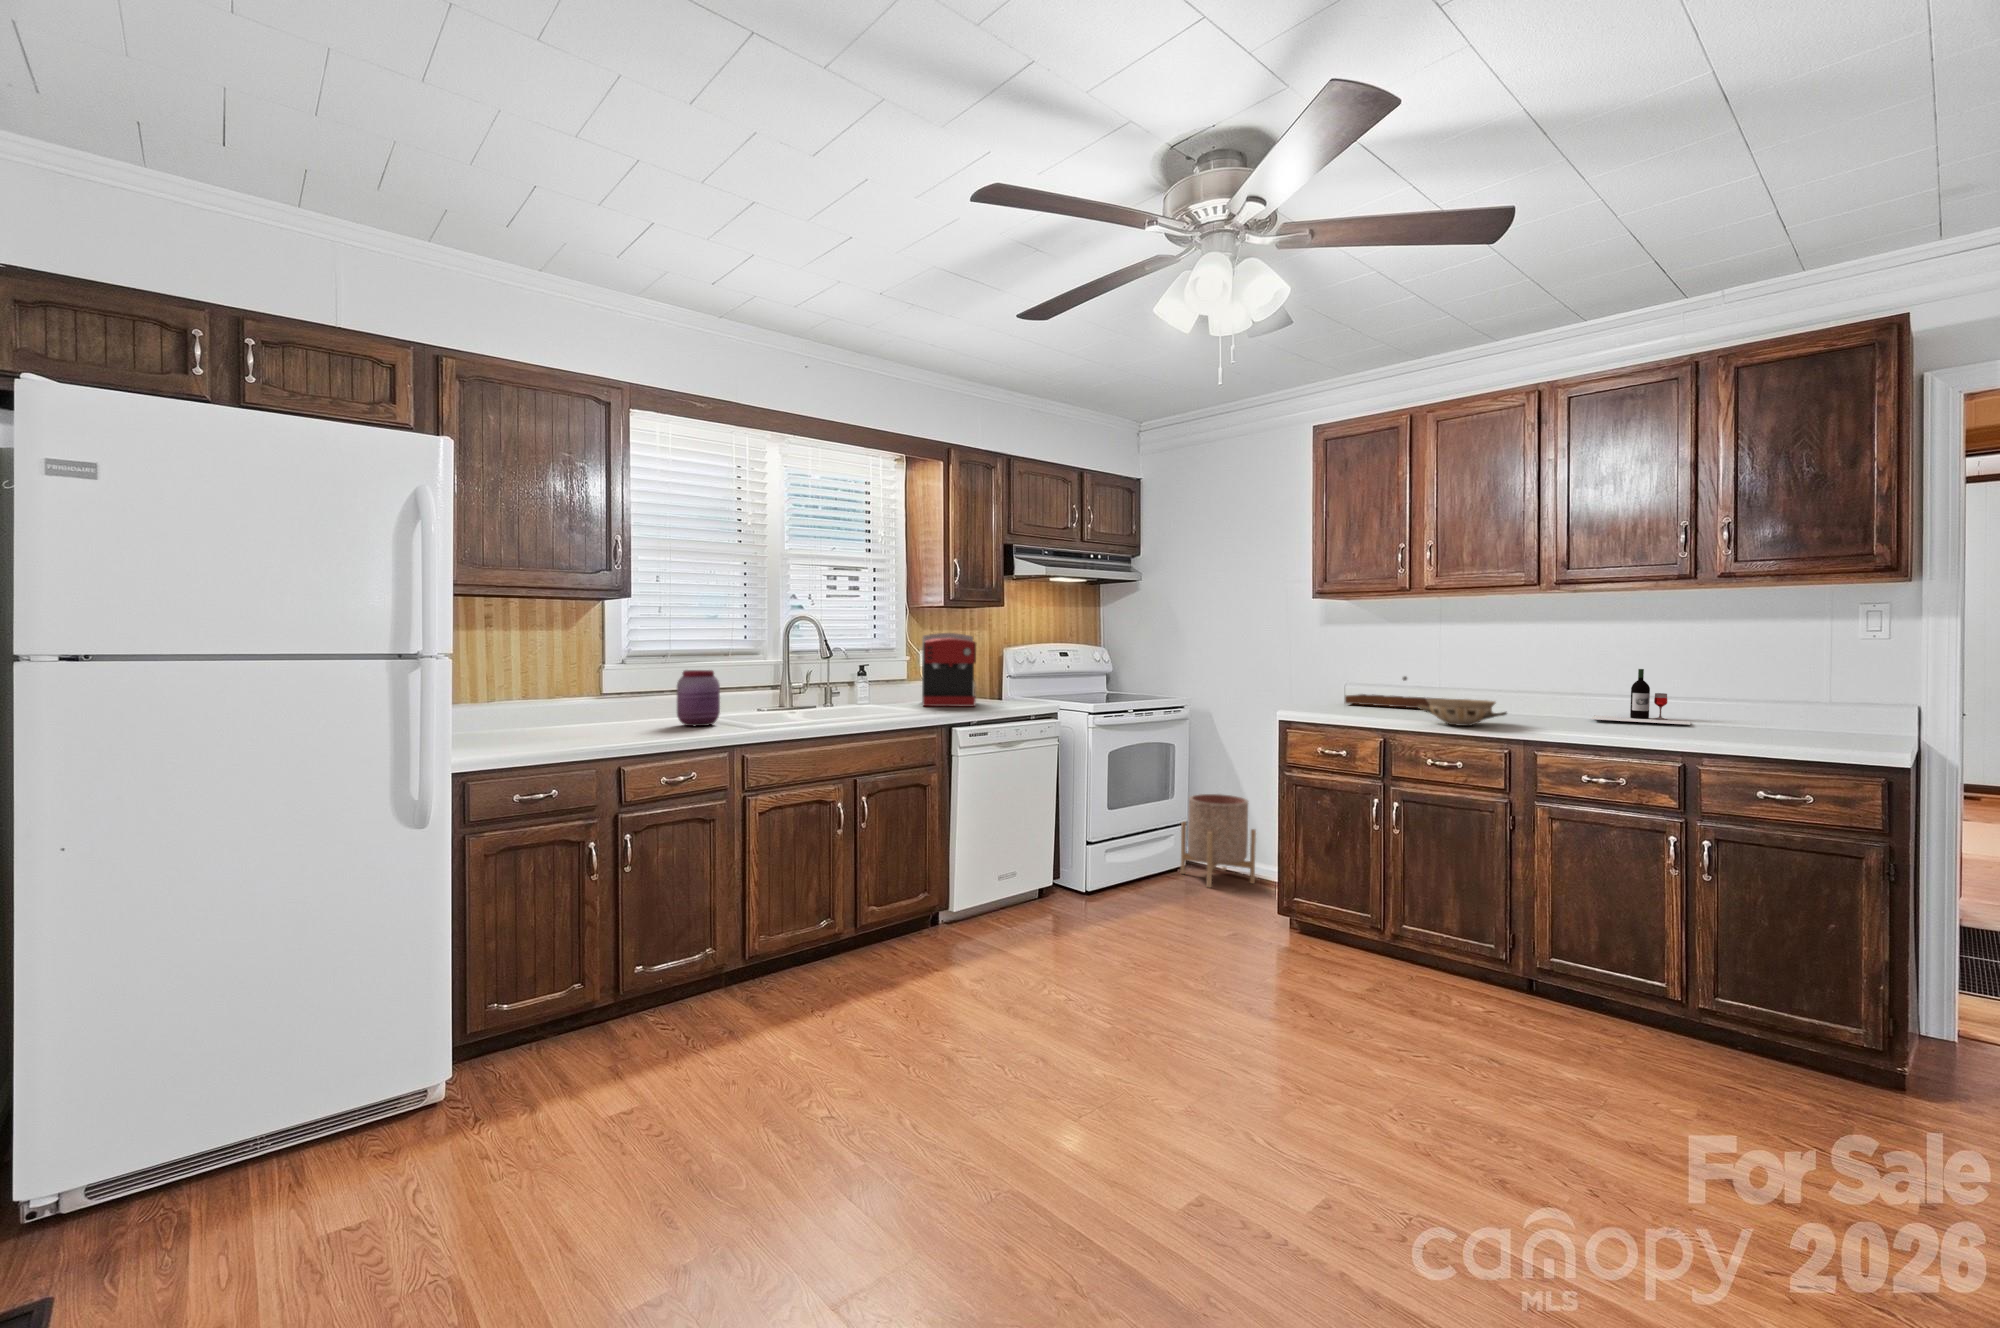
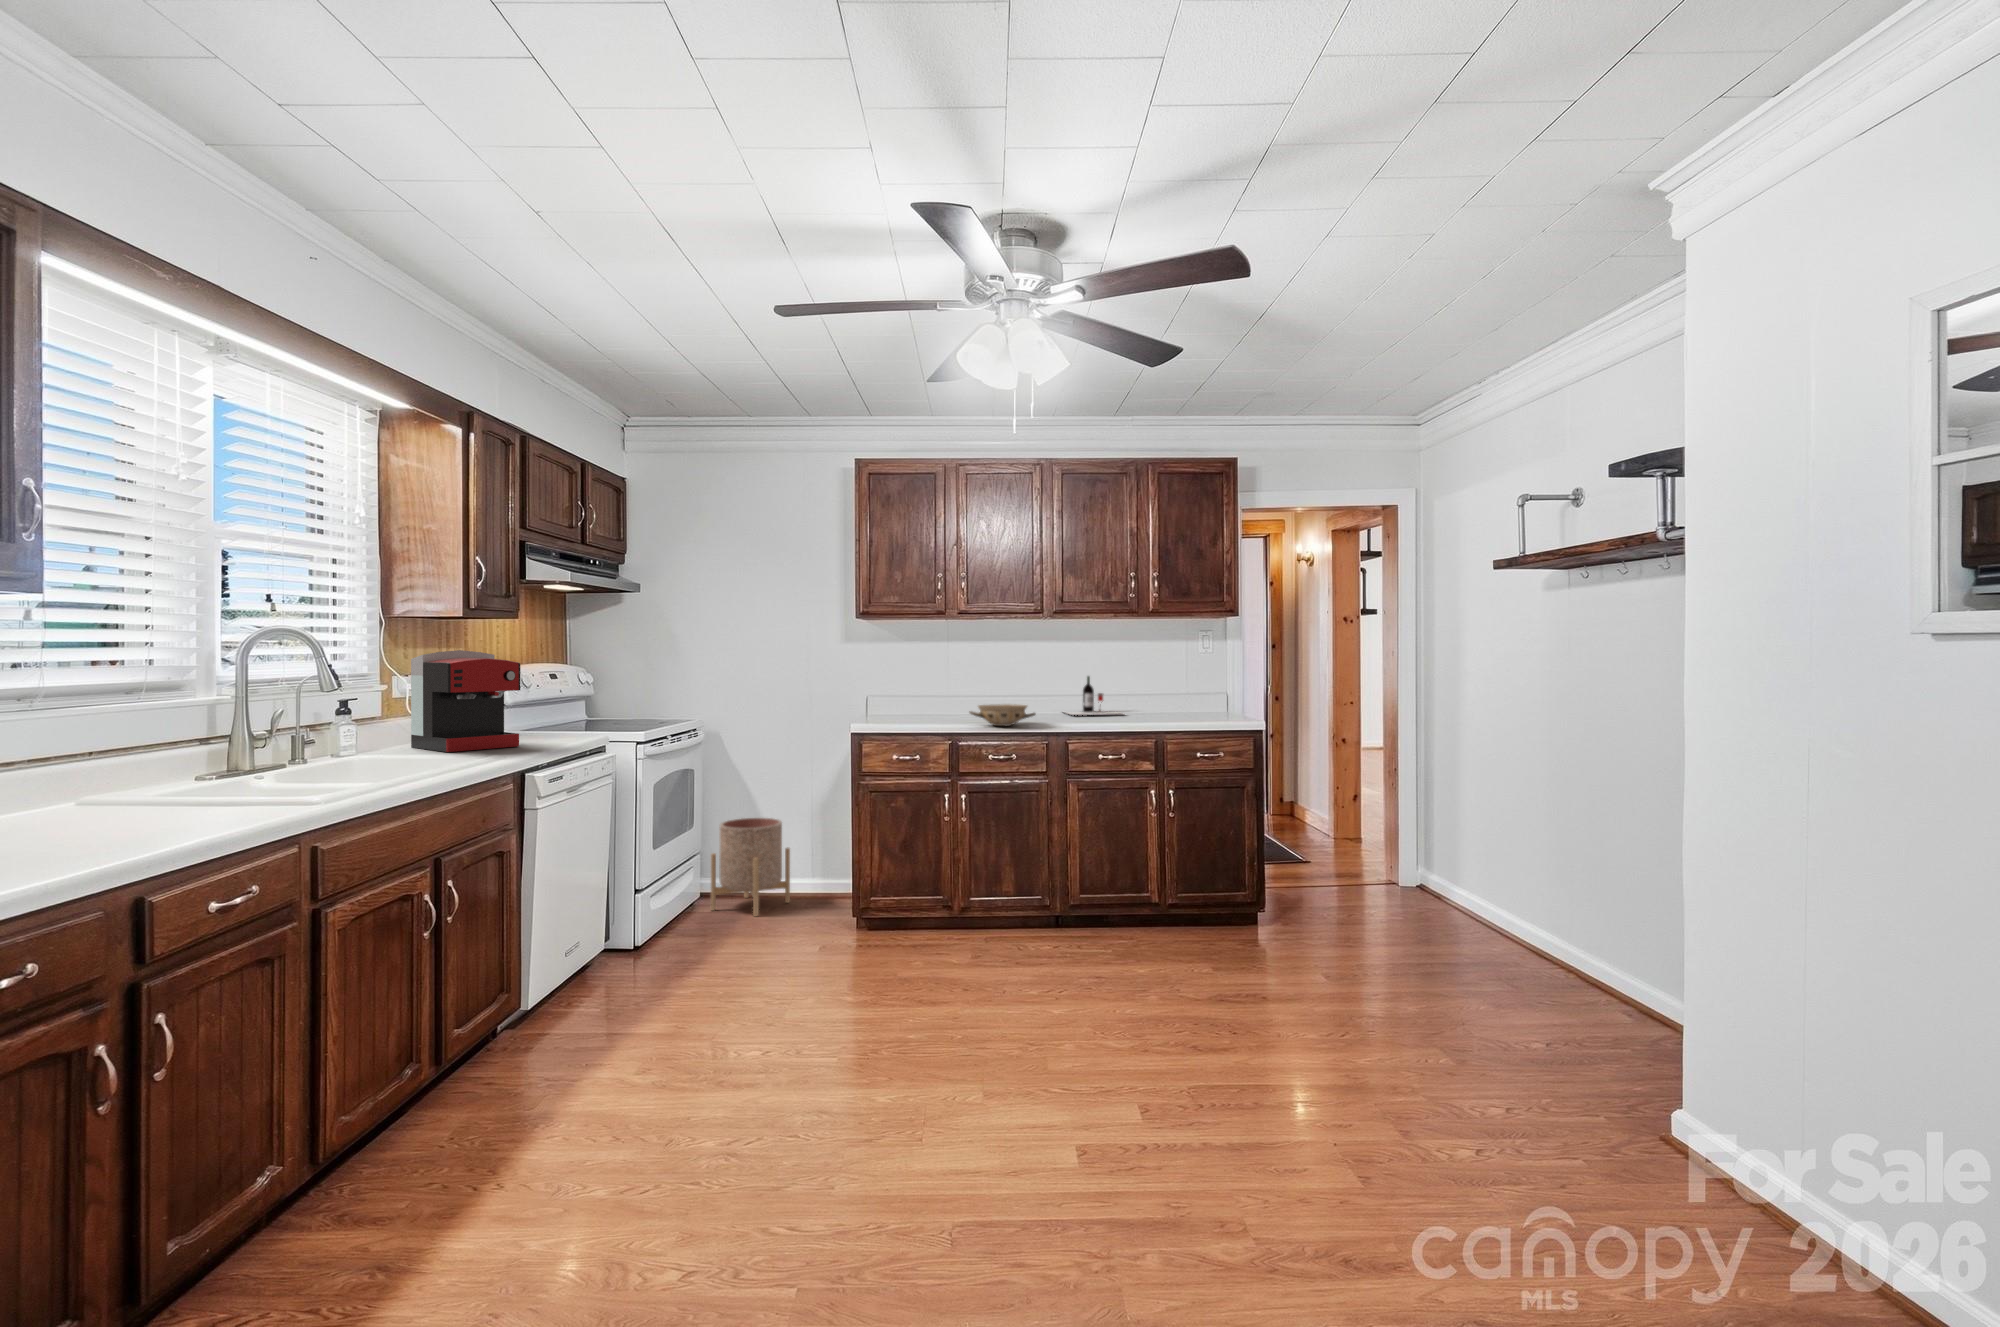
jar: present [677,670,720,726] -> none [170,719,260,816]
tray: present [1345,676,1432,708] -> none [877,687,955,715]

